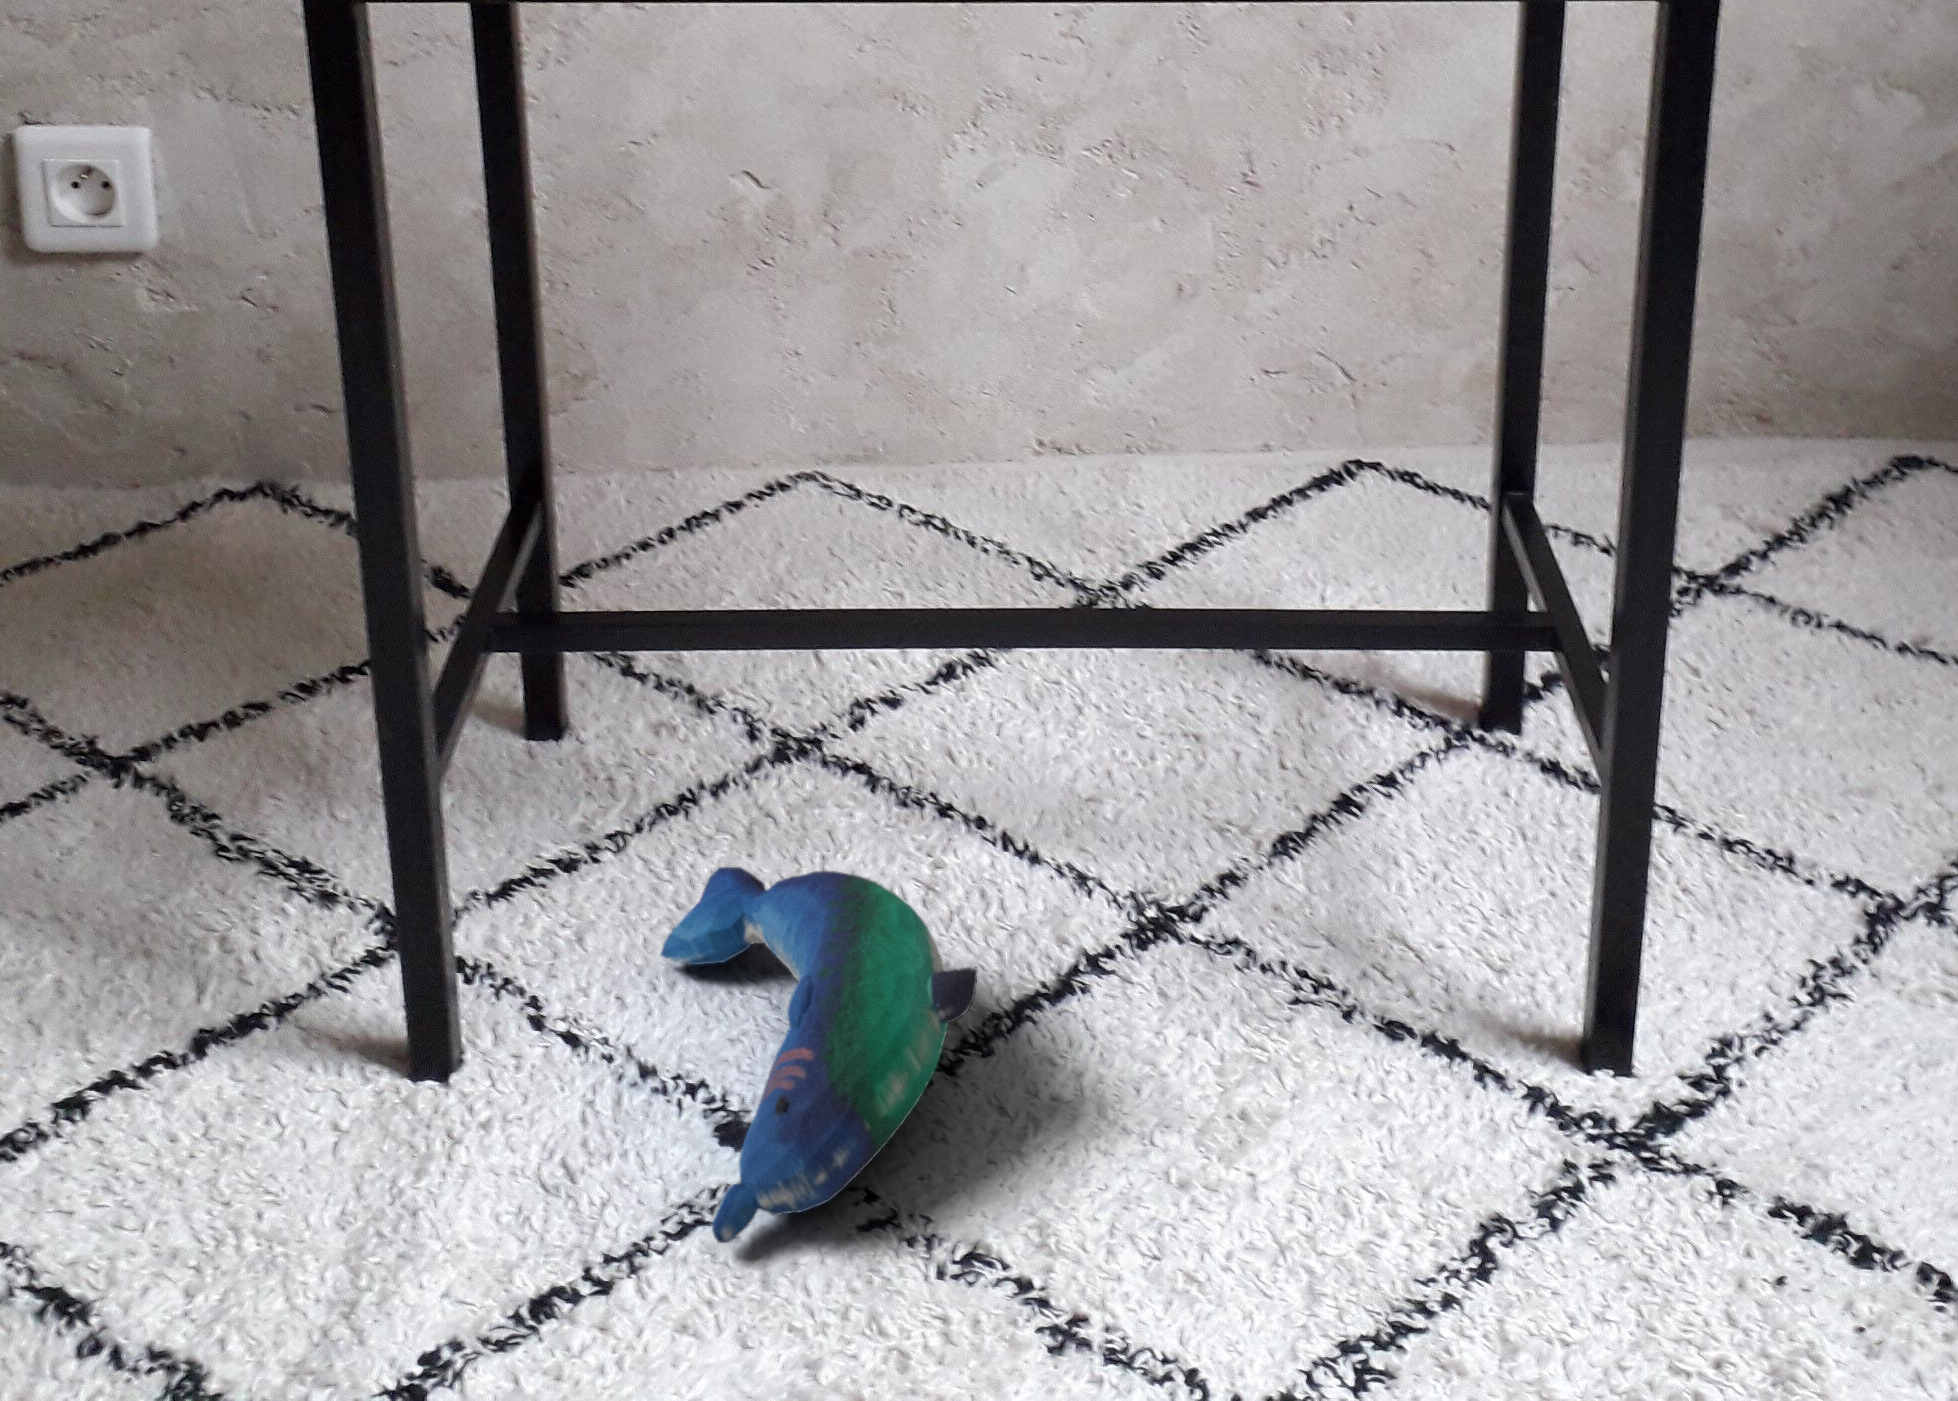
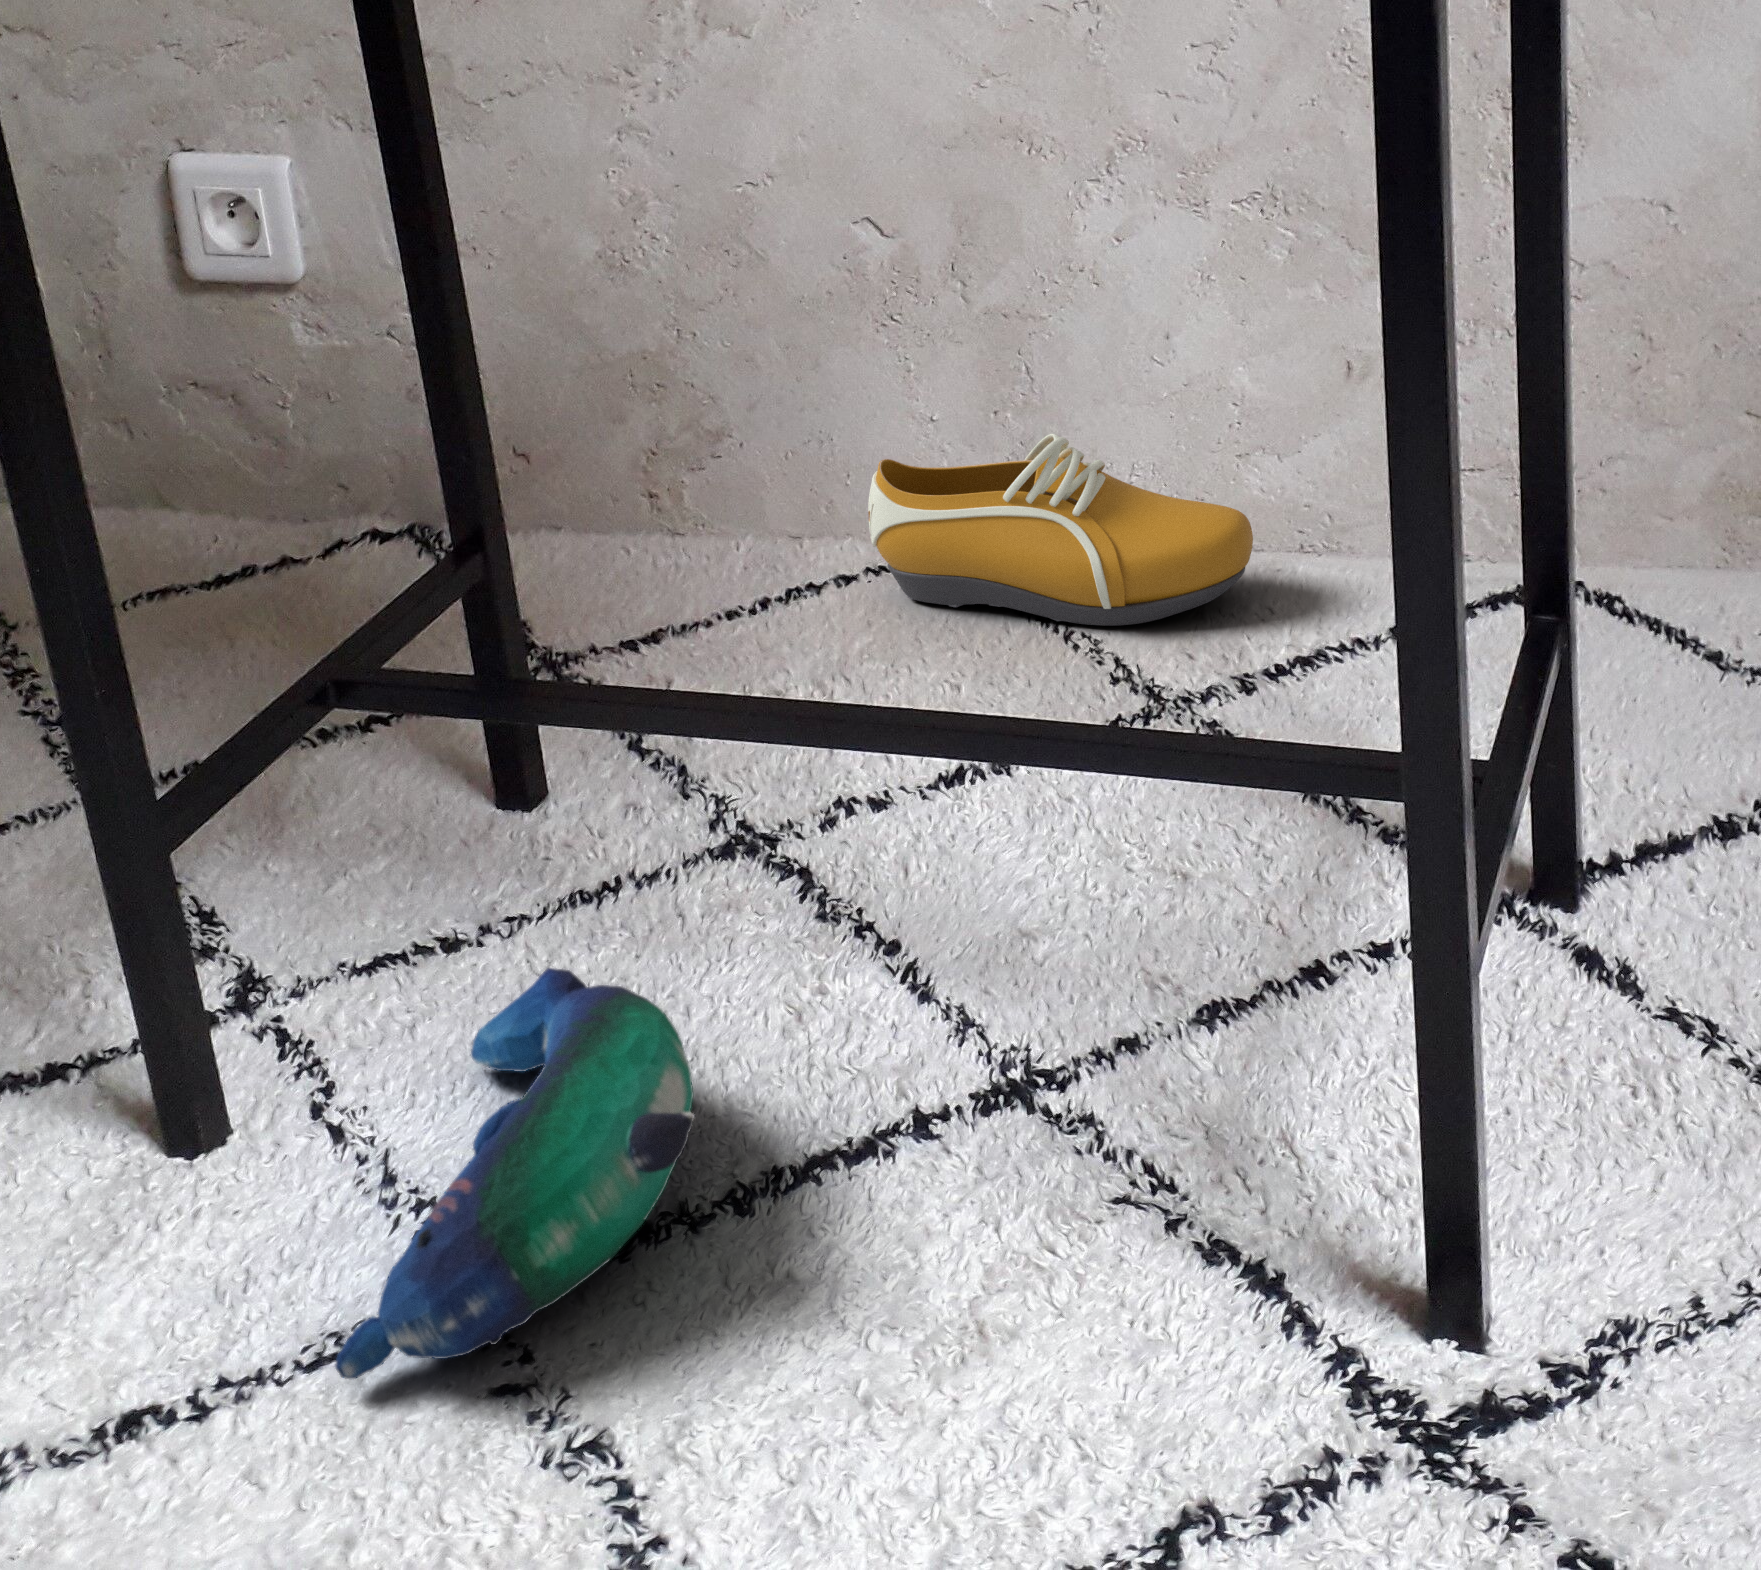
shoe: none [779,362,1127,531] -> present [868,434,1253,625]

